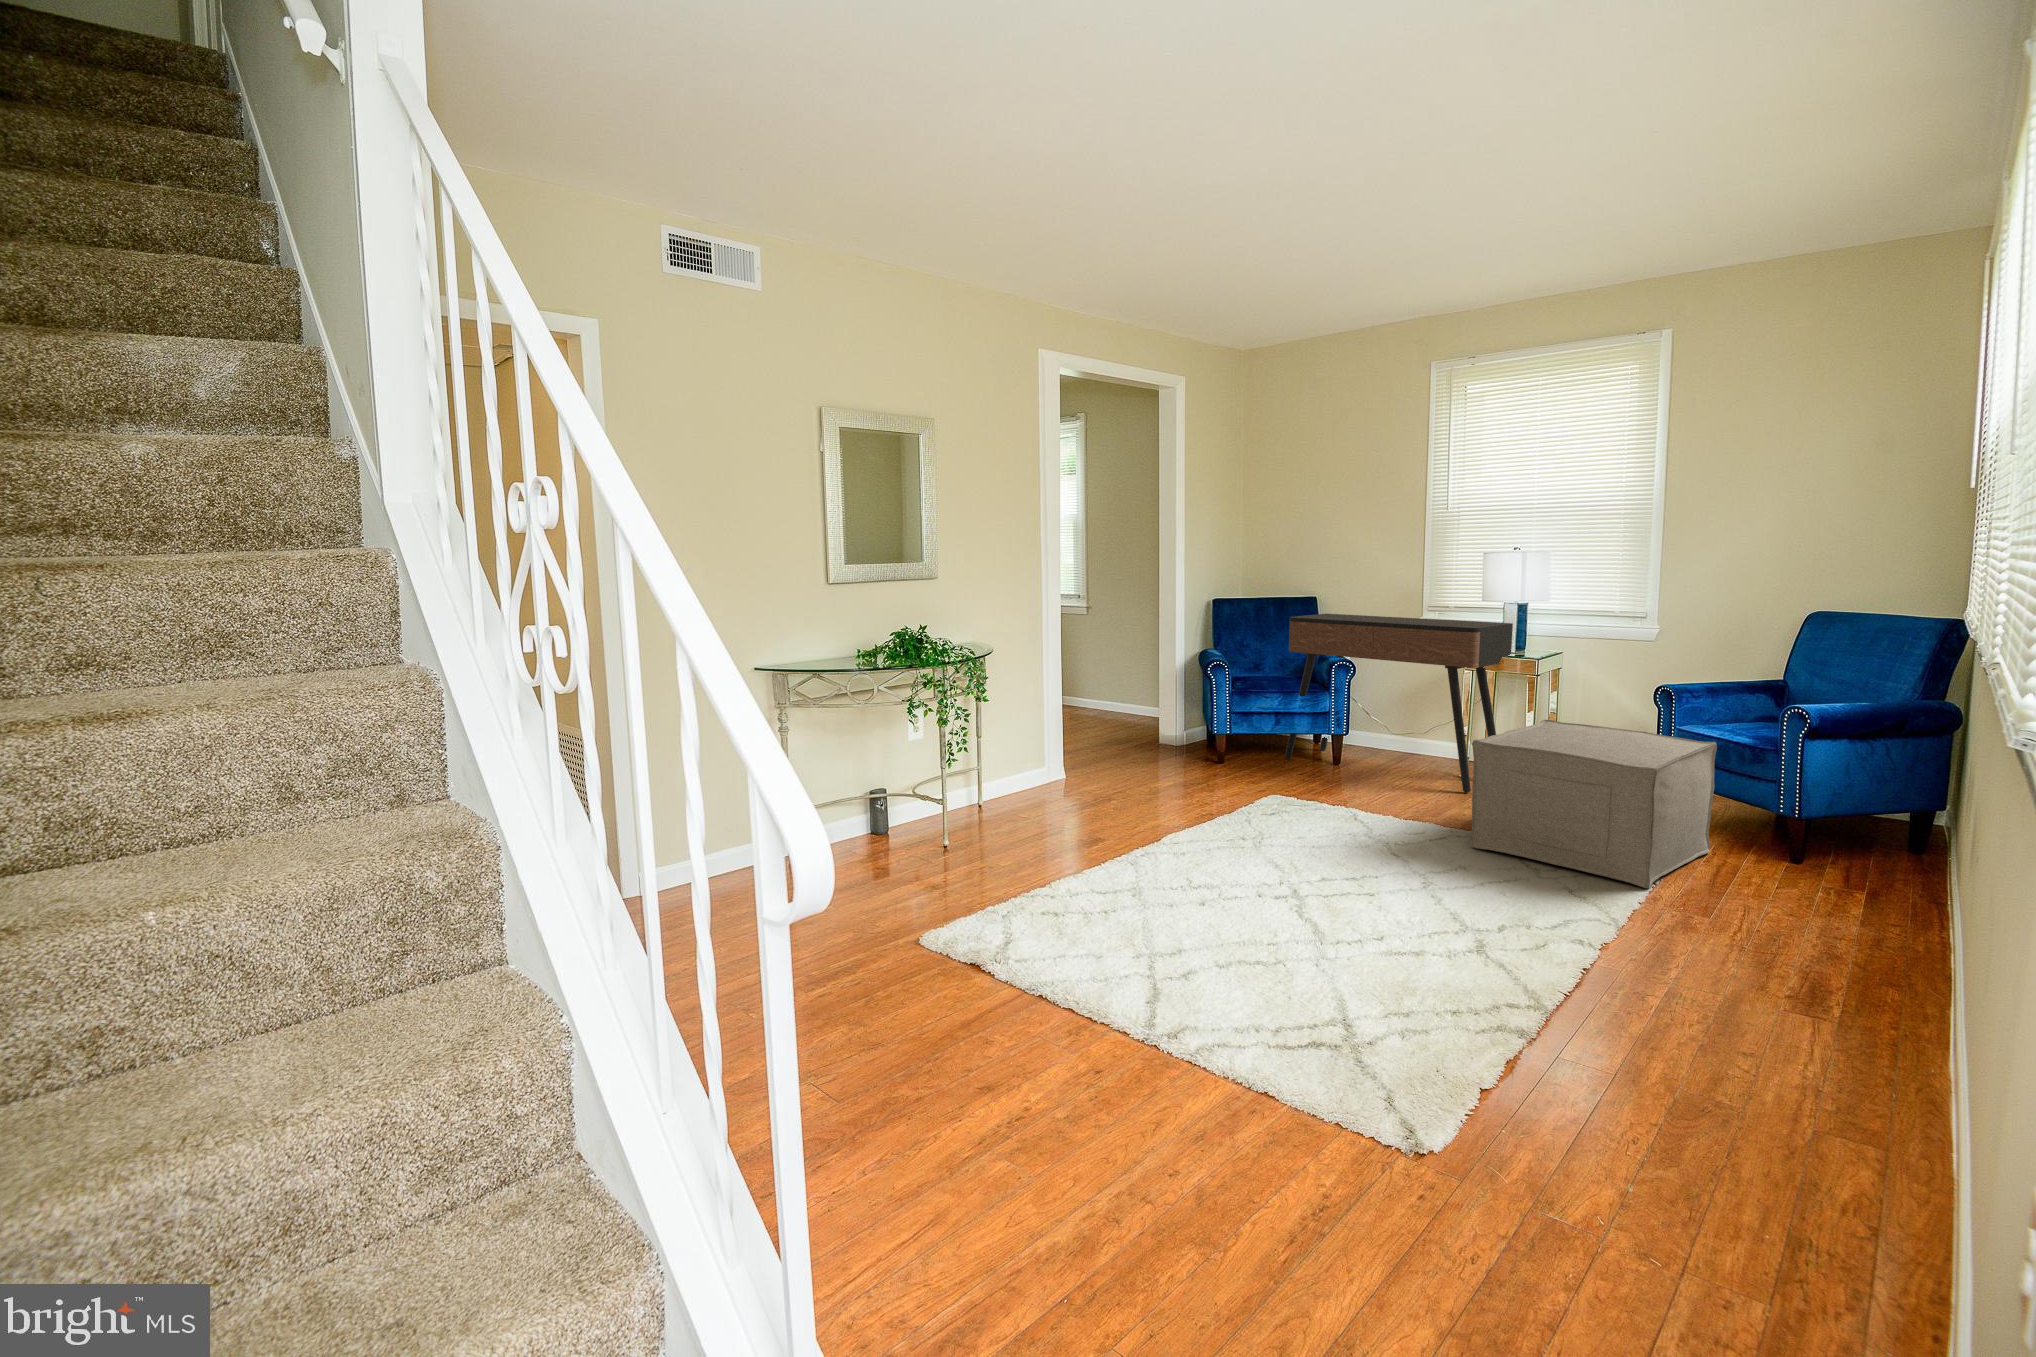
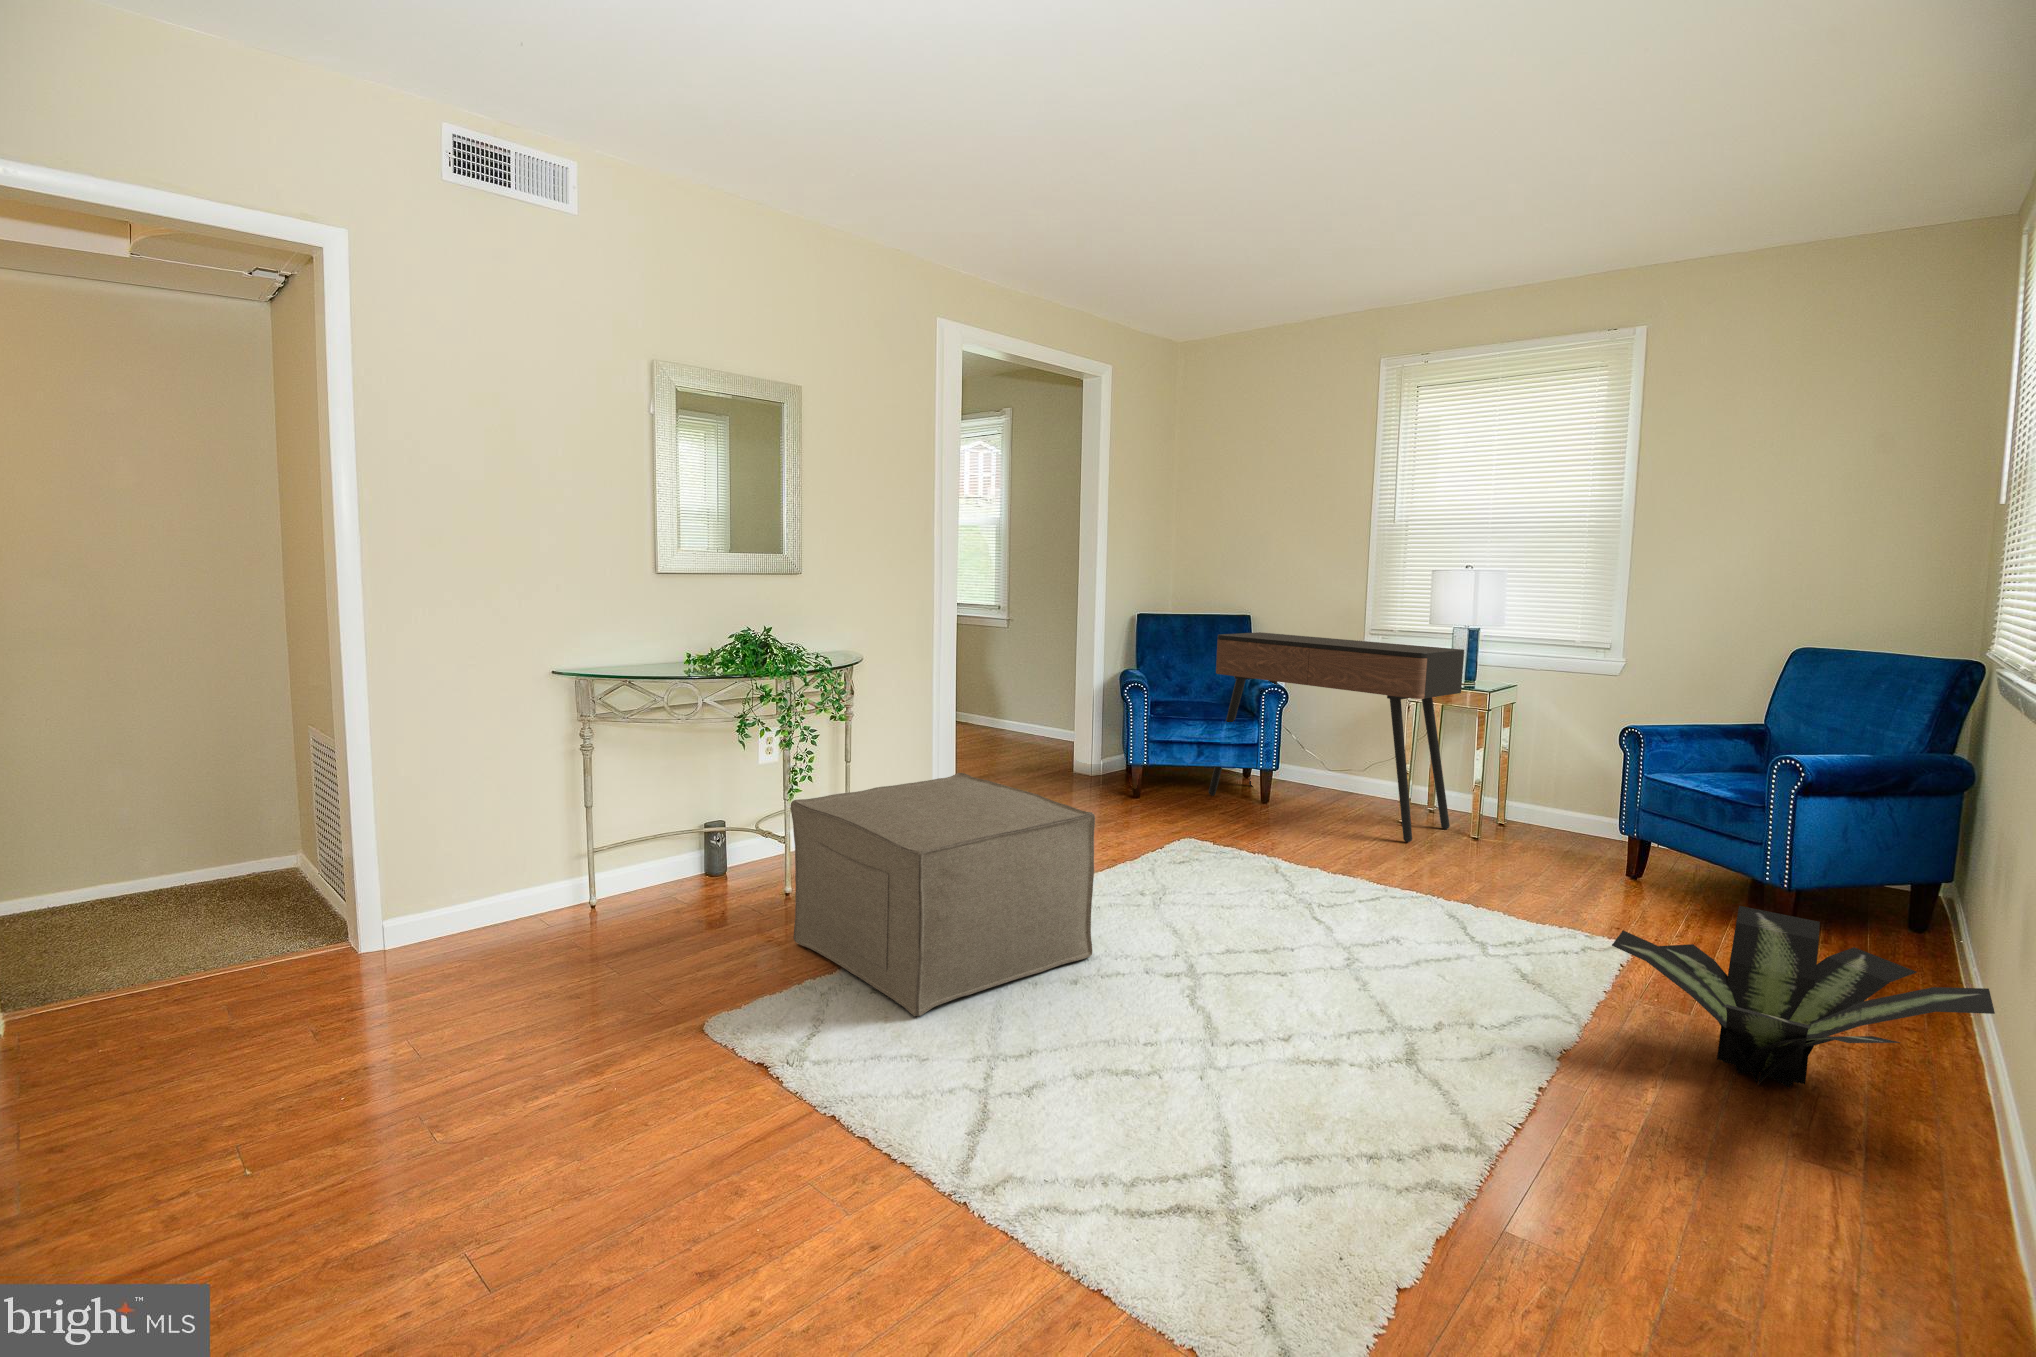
ottoman: present [1470,720,1717,888] -> present [791,773,1095,1016]
potted plant: none [1643,828,1947,966] -> present [1612,906,1995,1088]

